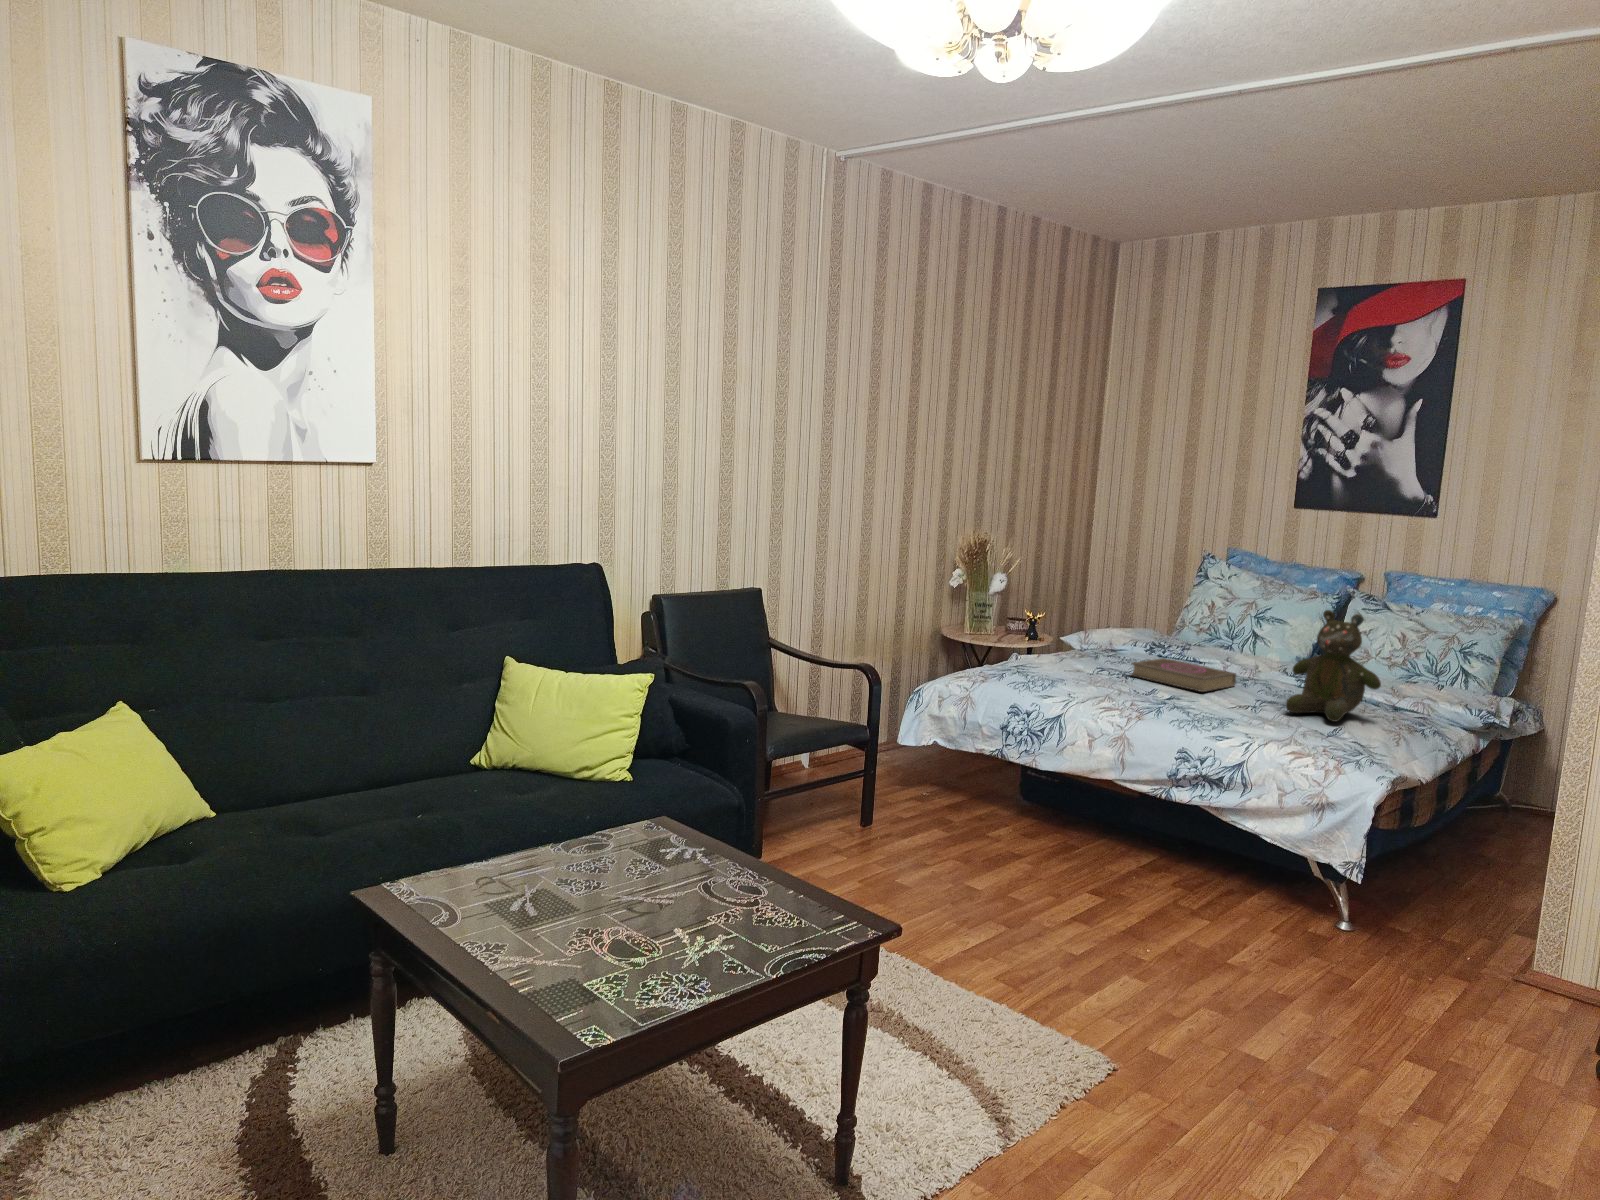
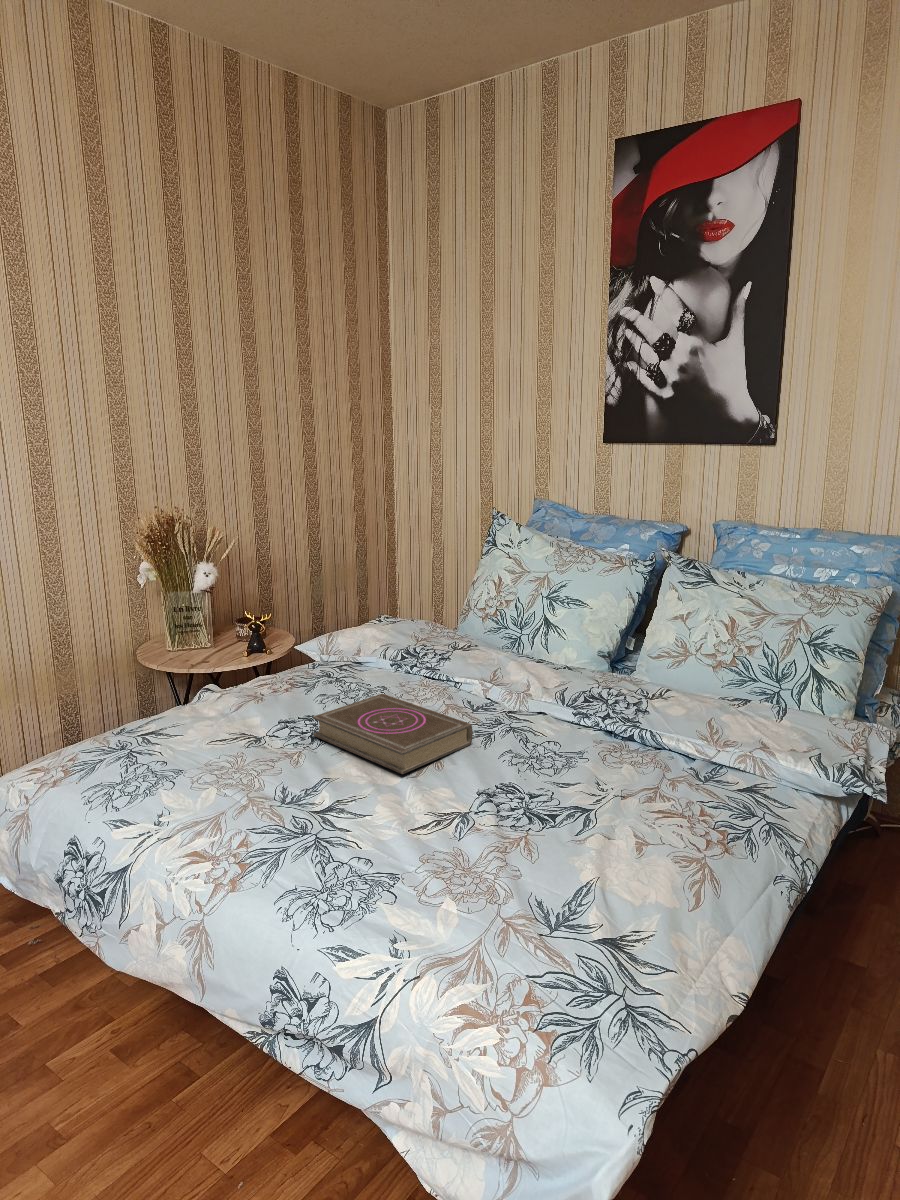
teddy bear: present [1286,610,1381,722] -> none [517,631,675,849]

